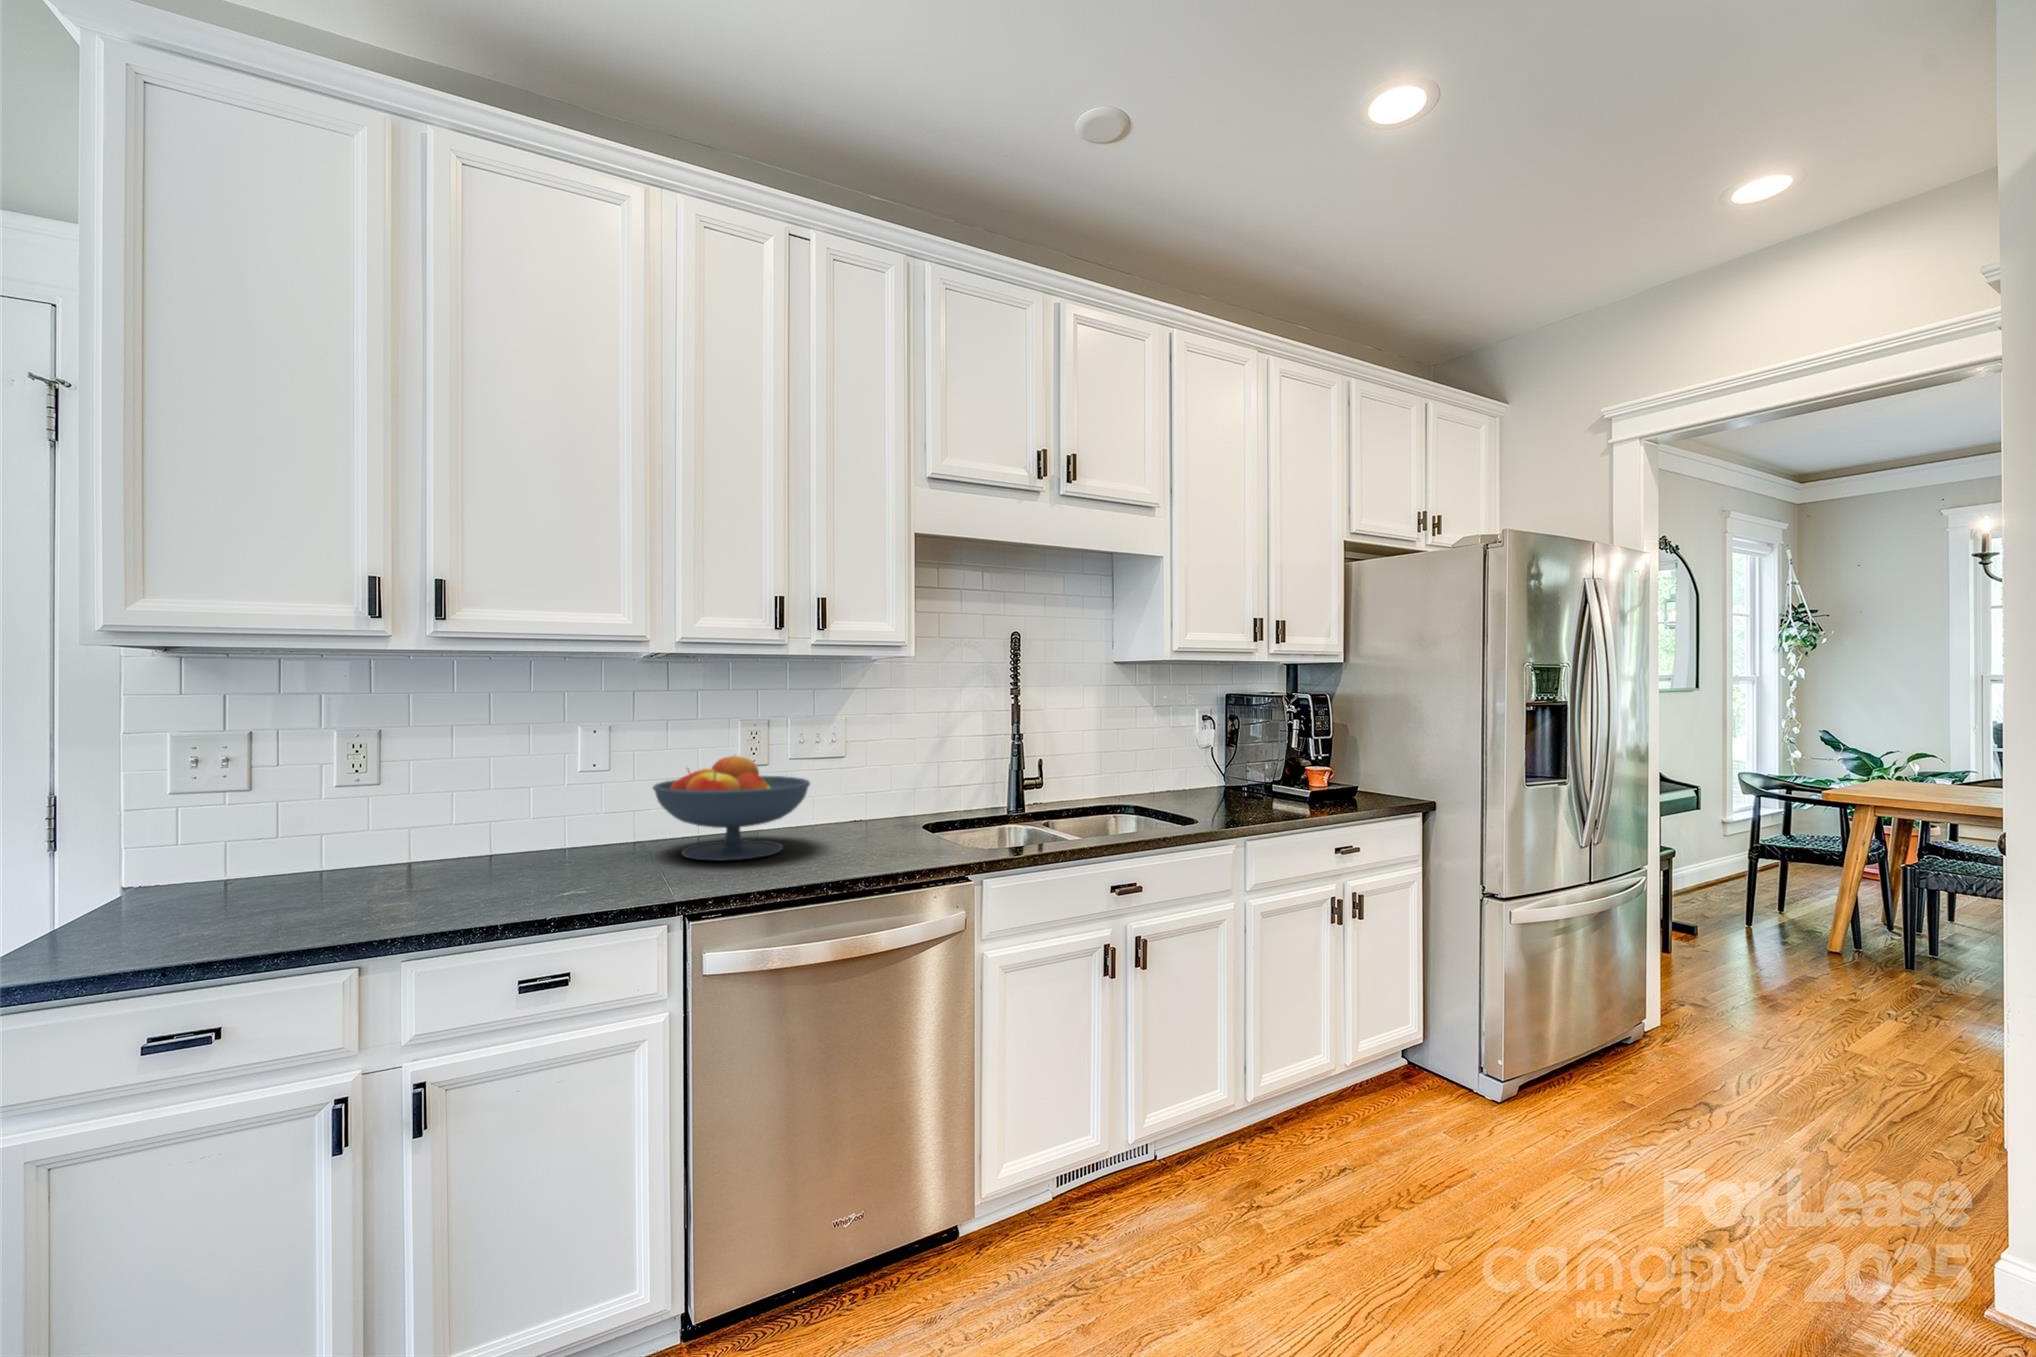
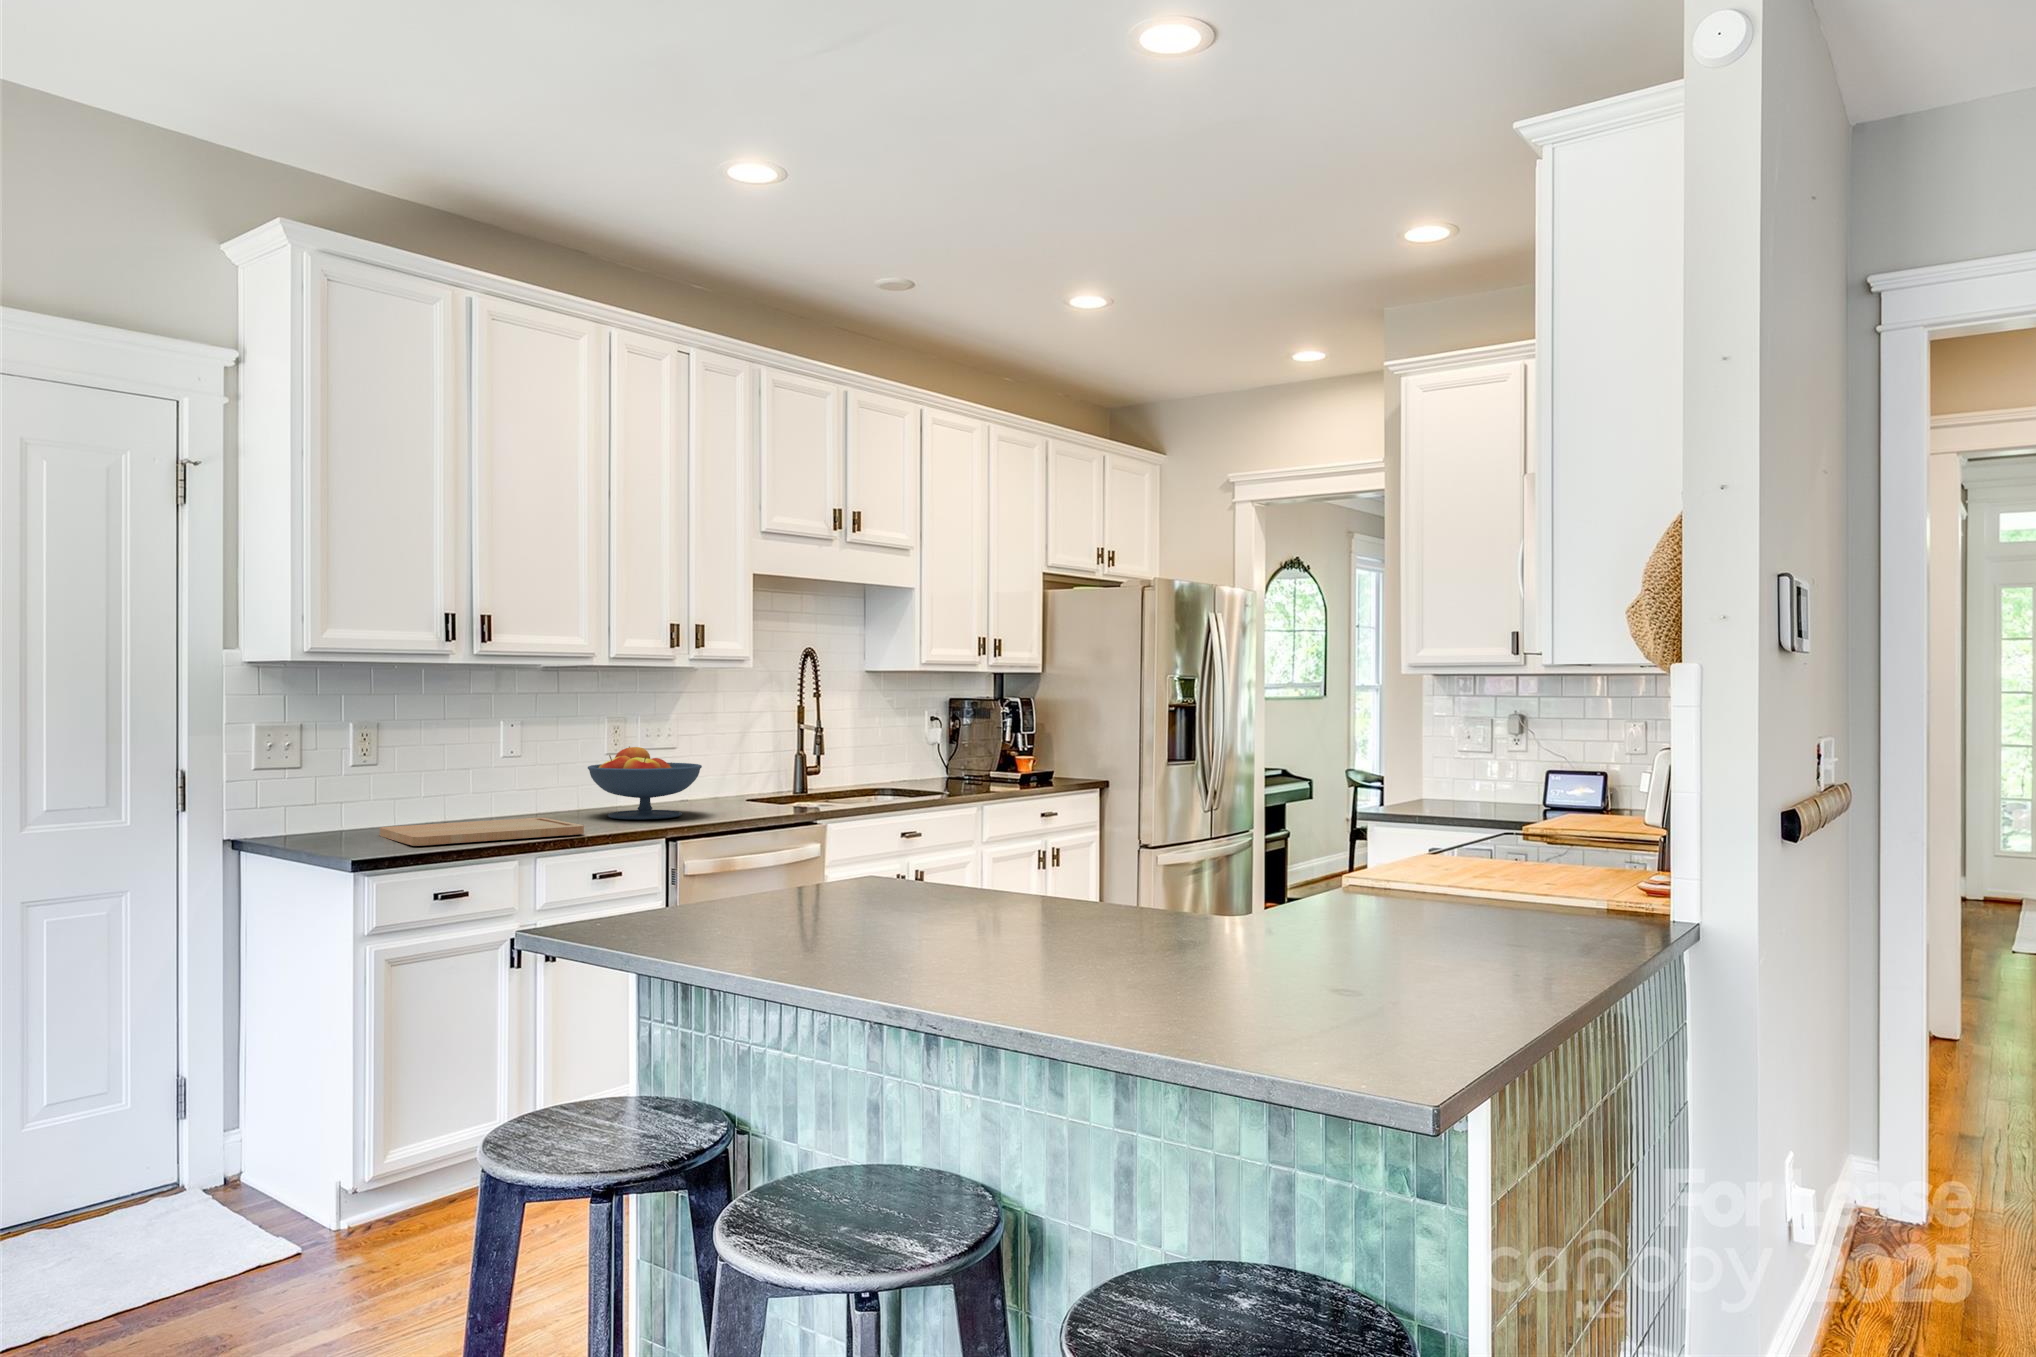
cutting board: none [236,855,568,917] -> present [380,817,584,846]

